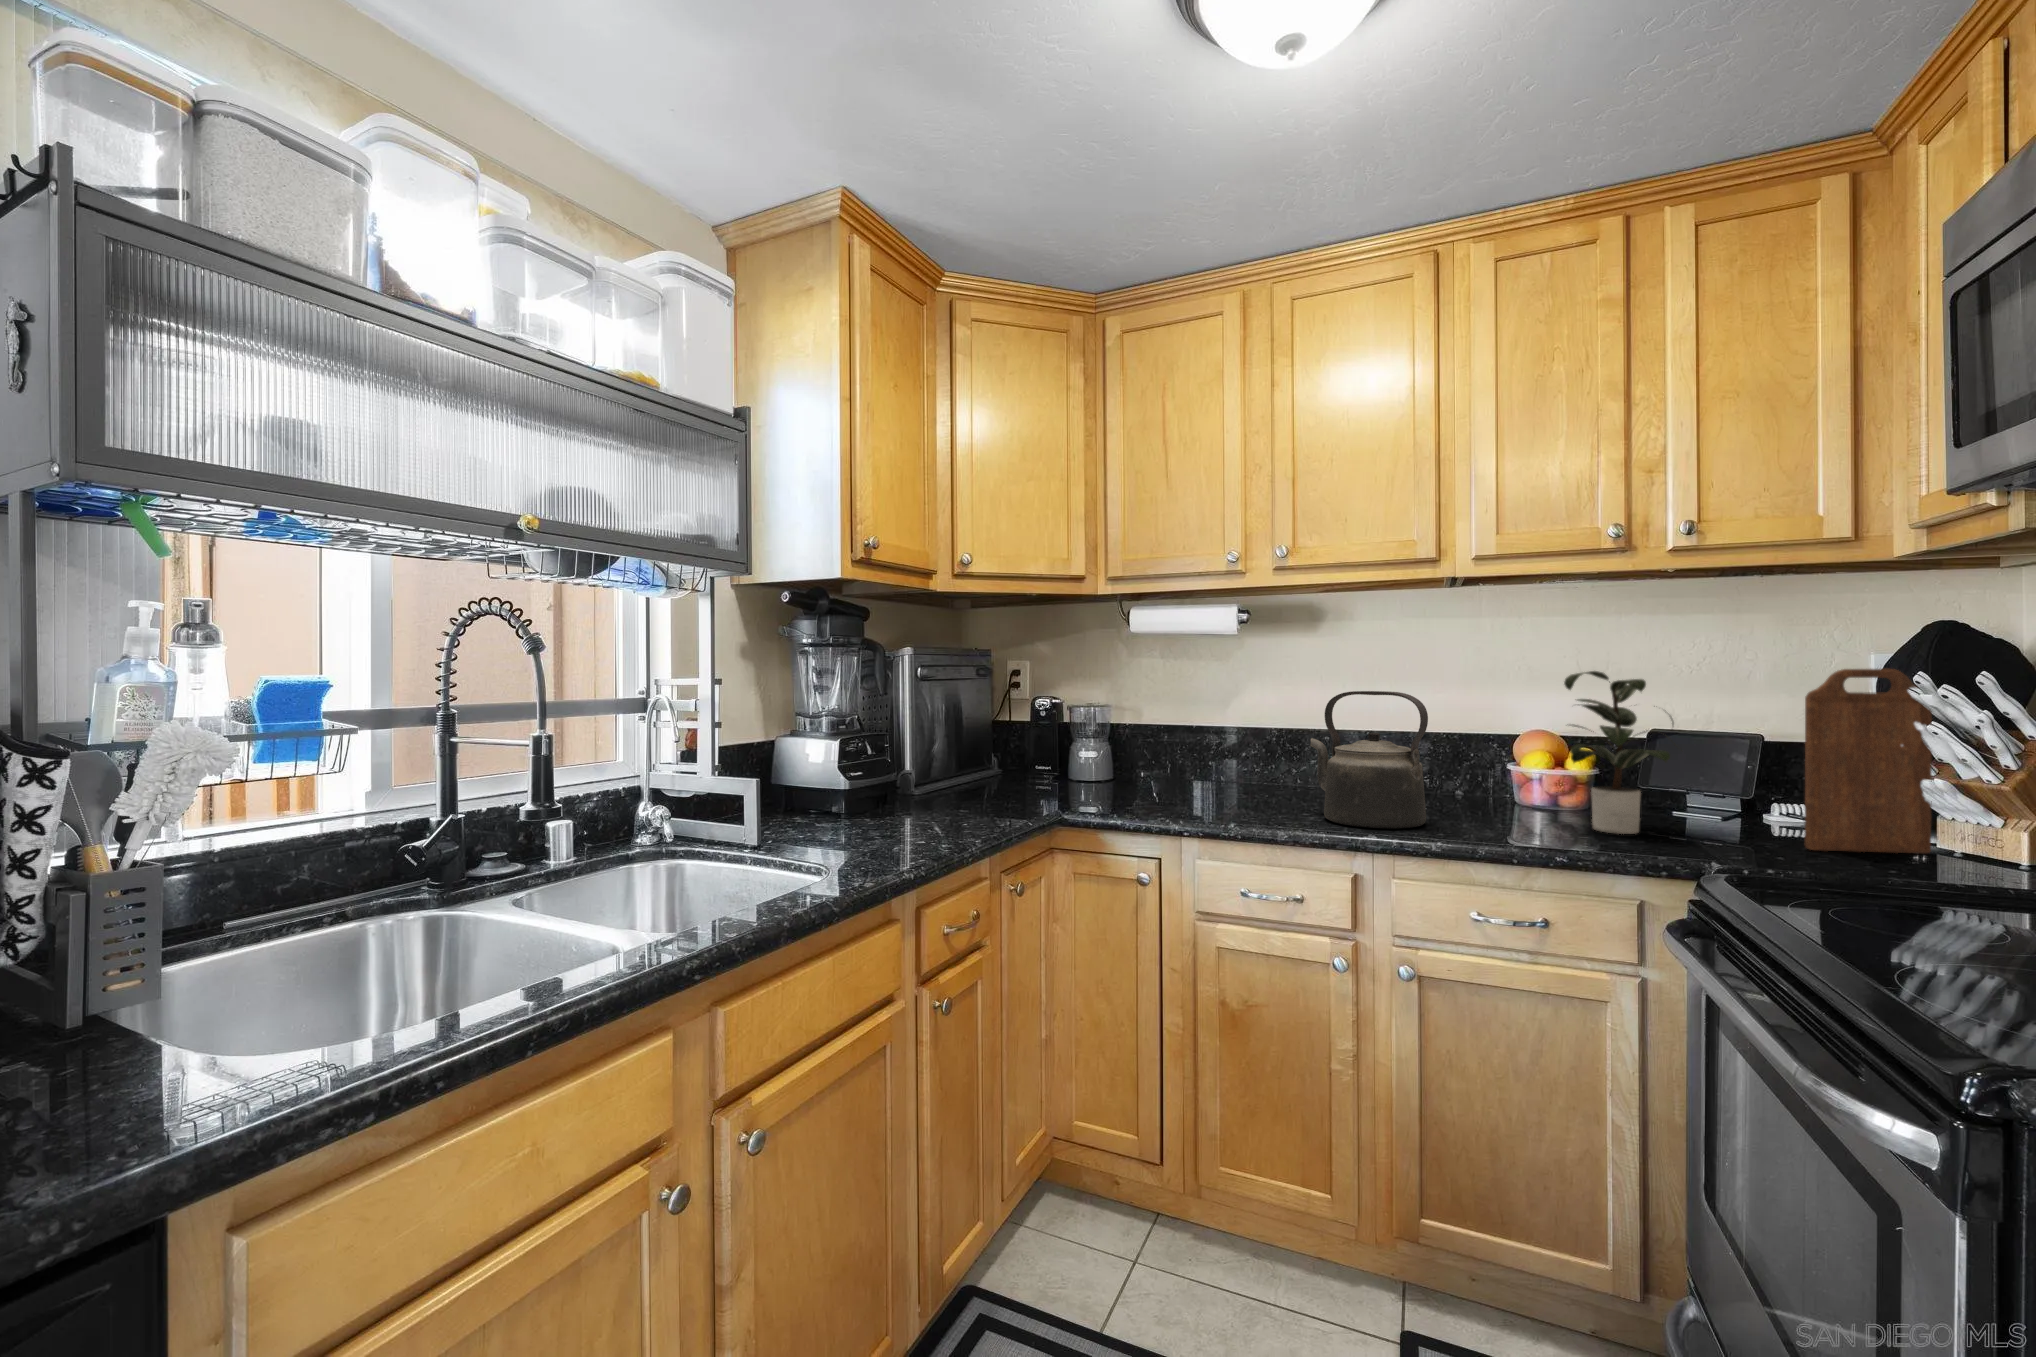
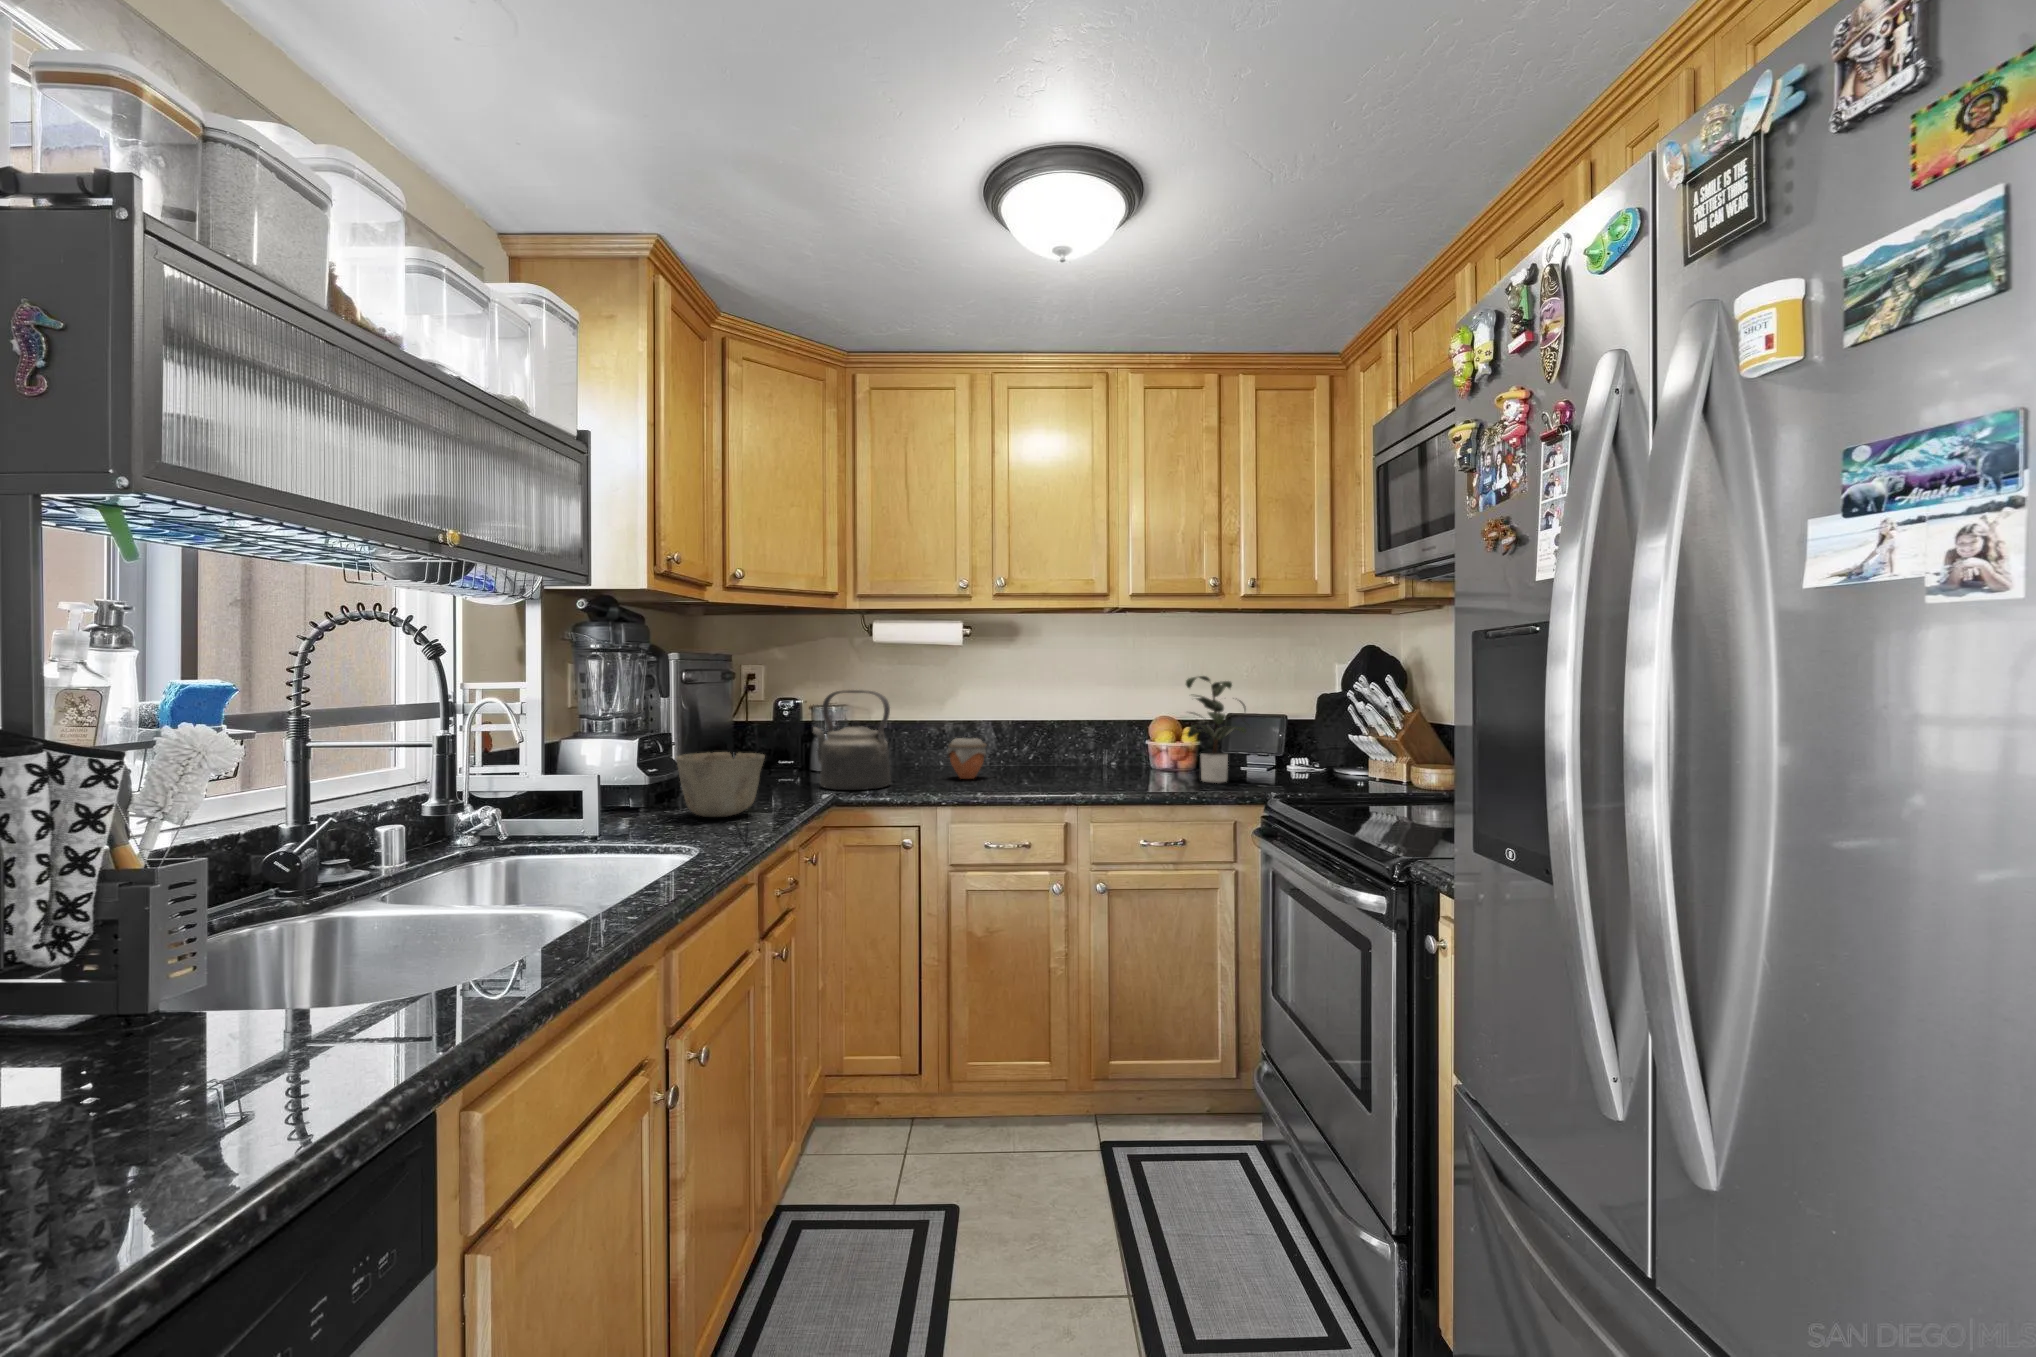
cutting board: present [1805,669,1932,854] -> none [1312,675,1367,784]
kettle: present [1310,691,1428,829] -> present [813,690,891,790]
jar: none [1215,750,1269,802] -> present [947,738,986,779]
ceramic bowl: none [859,758,955,833] -> present [676,752,765,817]

